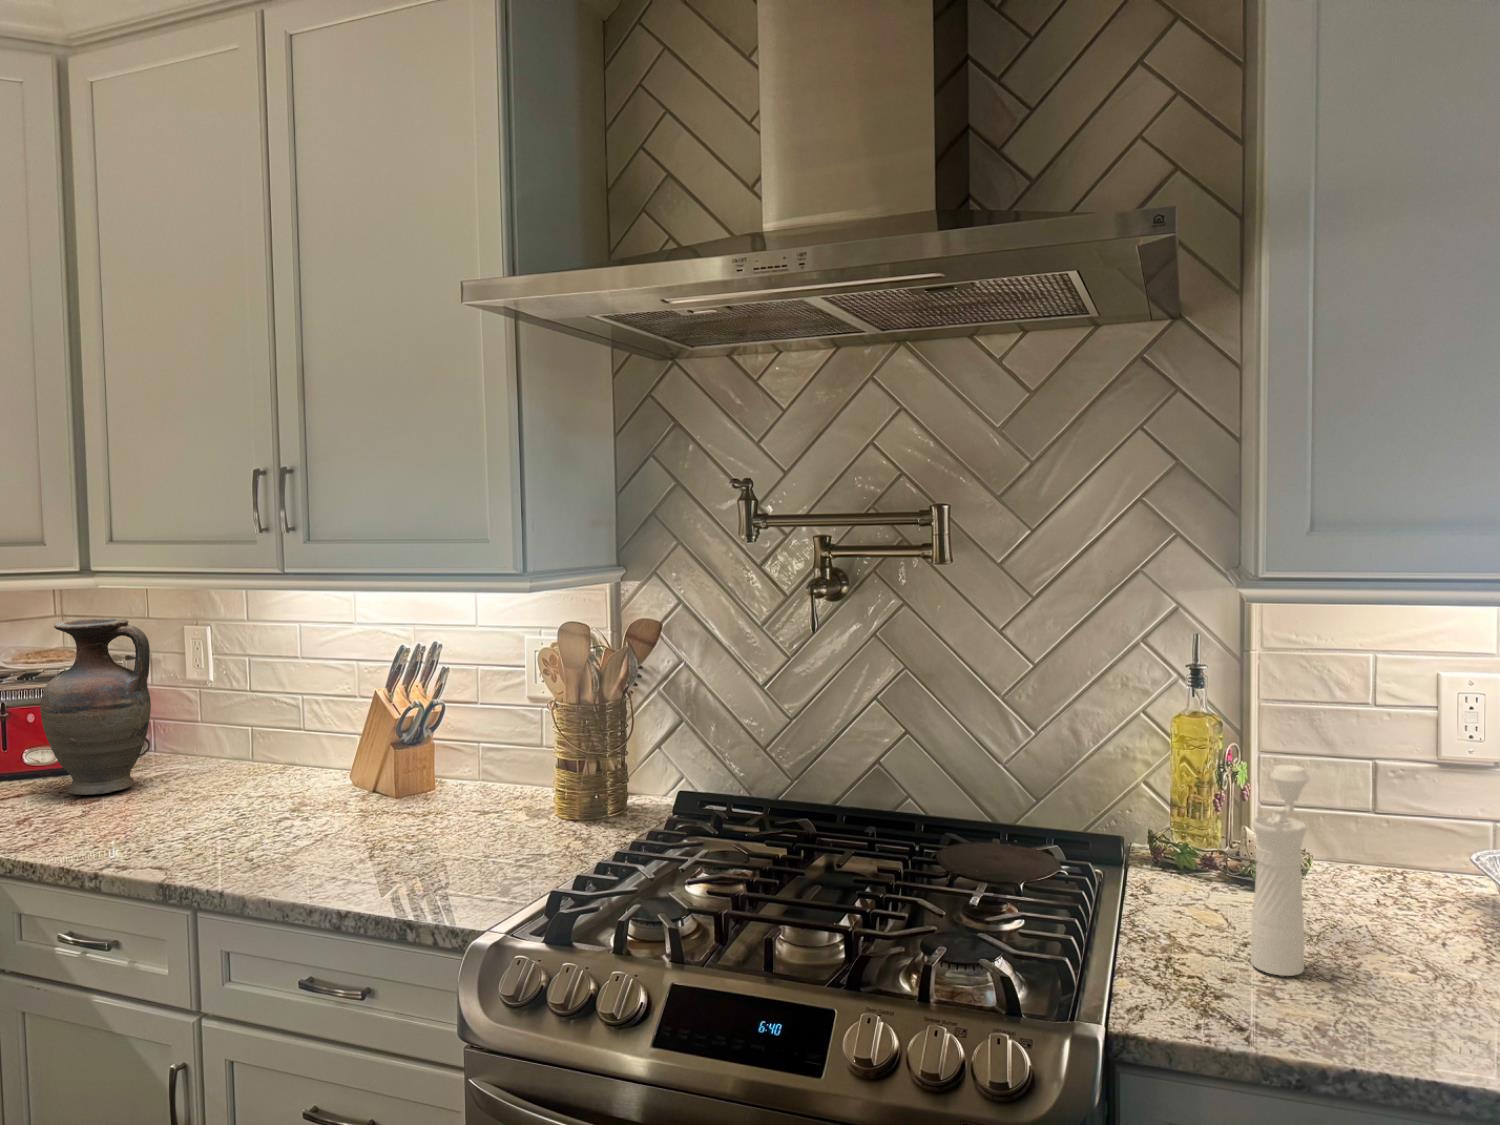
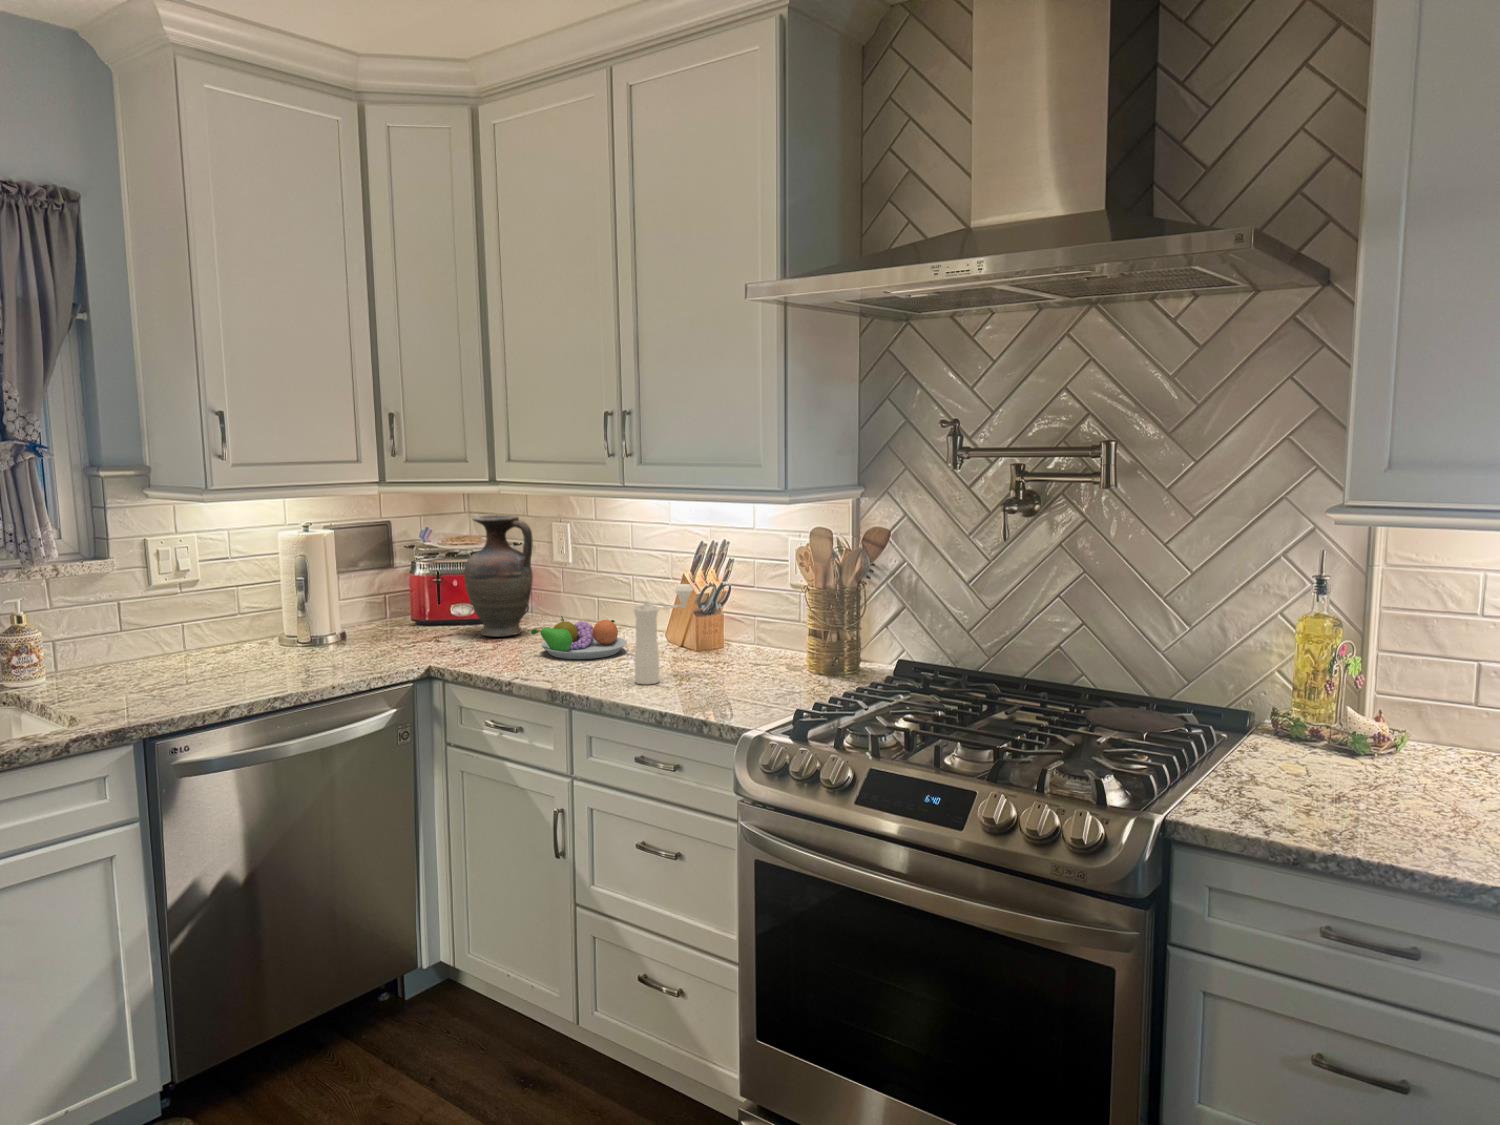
fruit bowl: none [144,760,294,825] -> present [531,616,627,659]
pepper mill: present [1251,765,1309,976] -> present [634,584,693,684]

